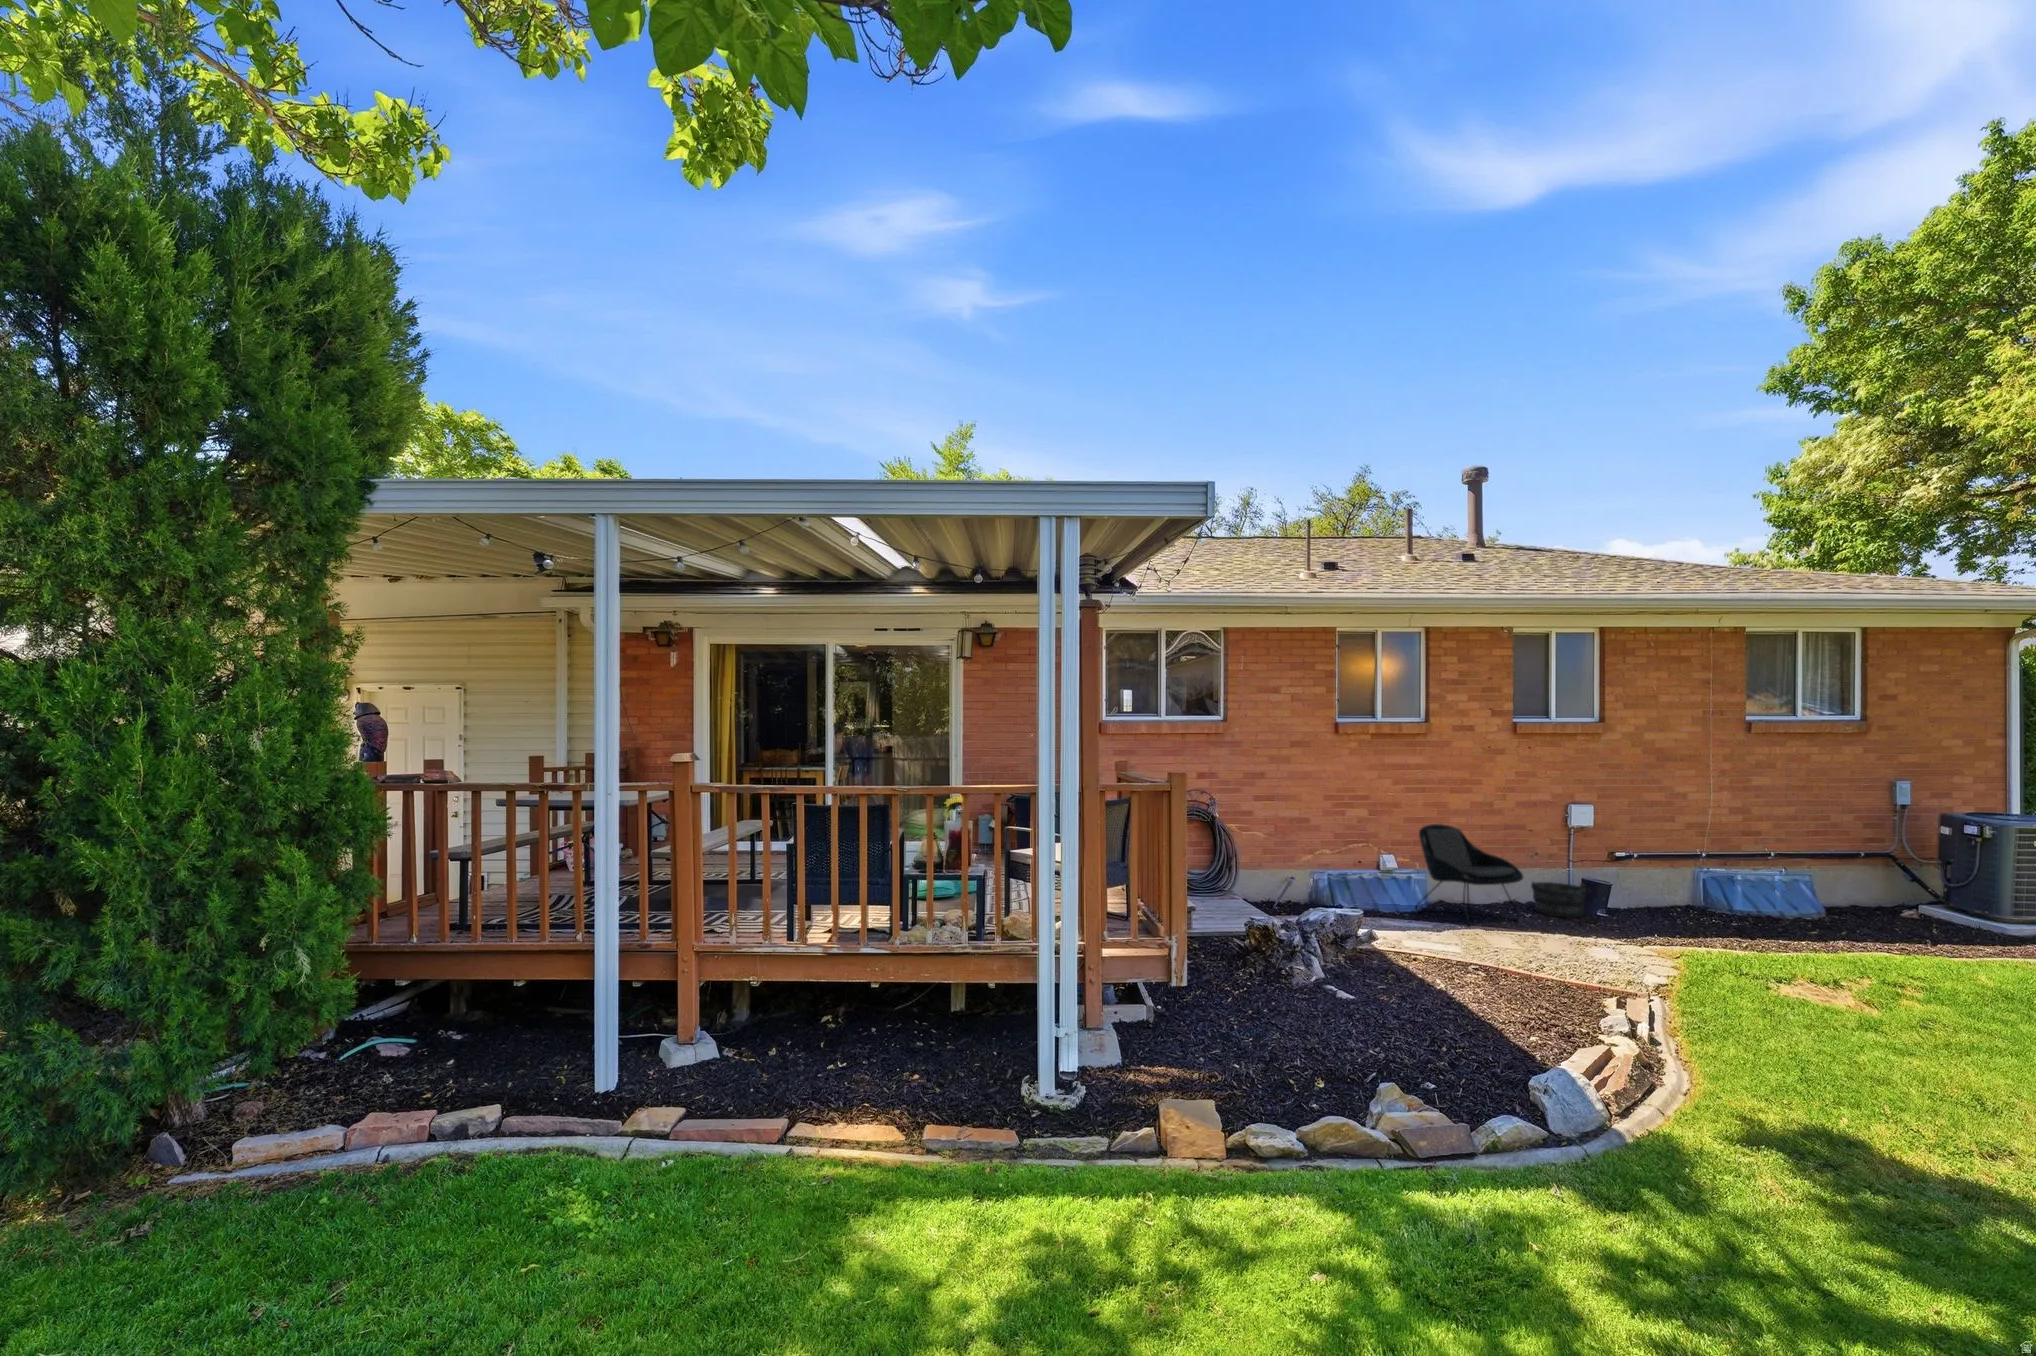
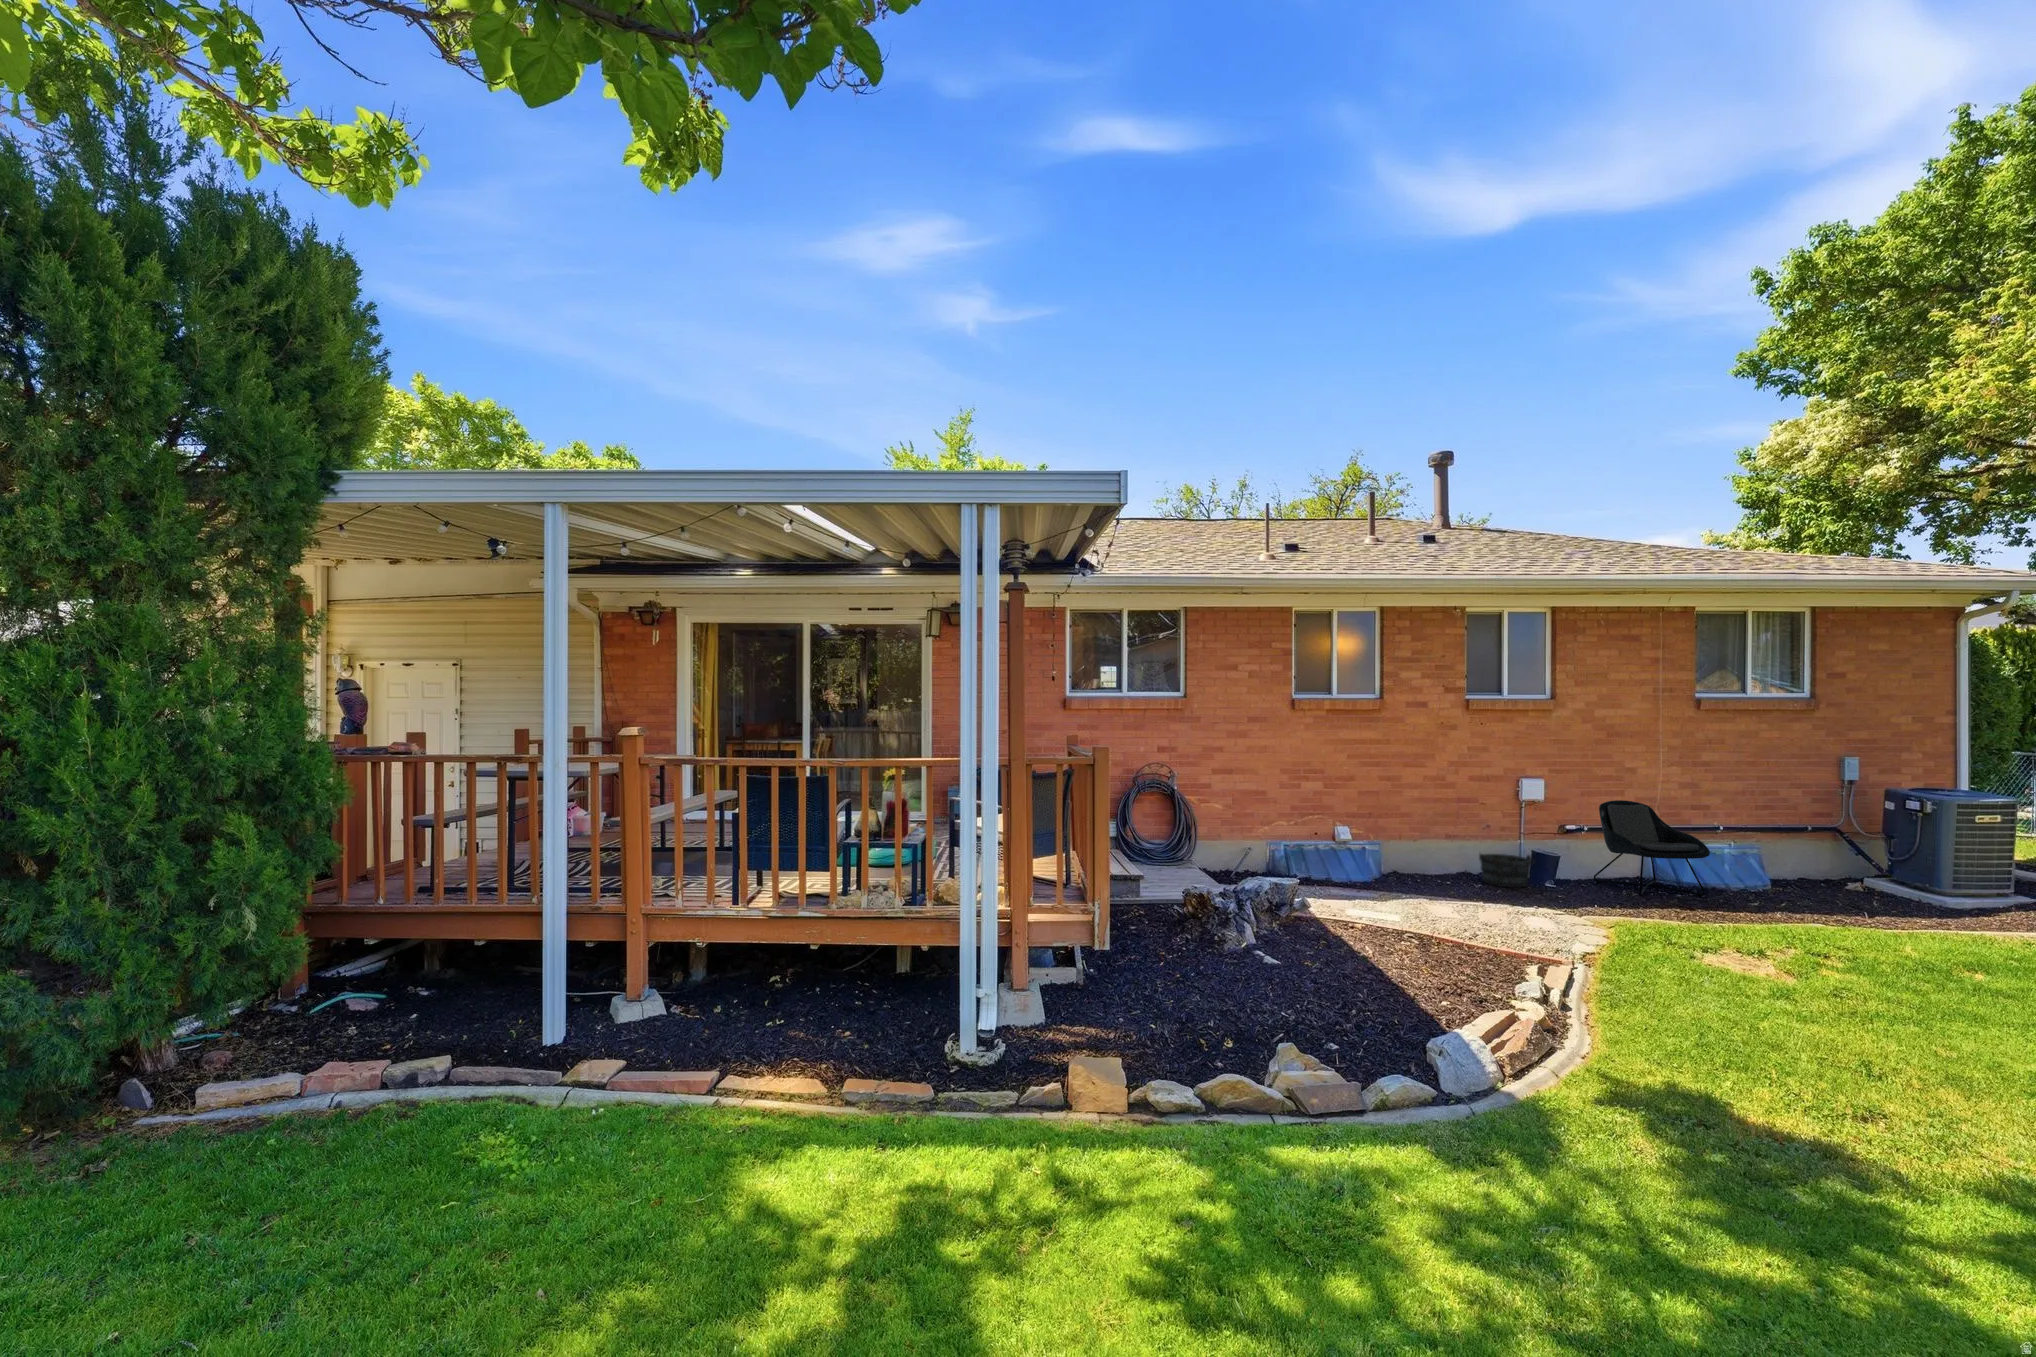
lounge chair: present [1416,824,1523,925] -> present [1594,800,1710,896]

